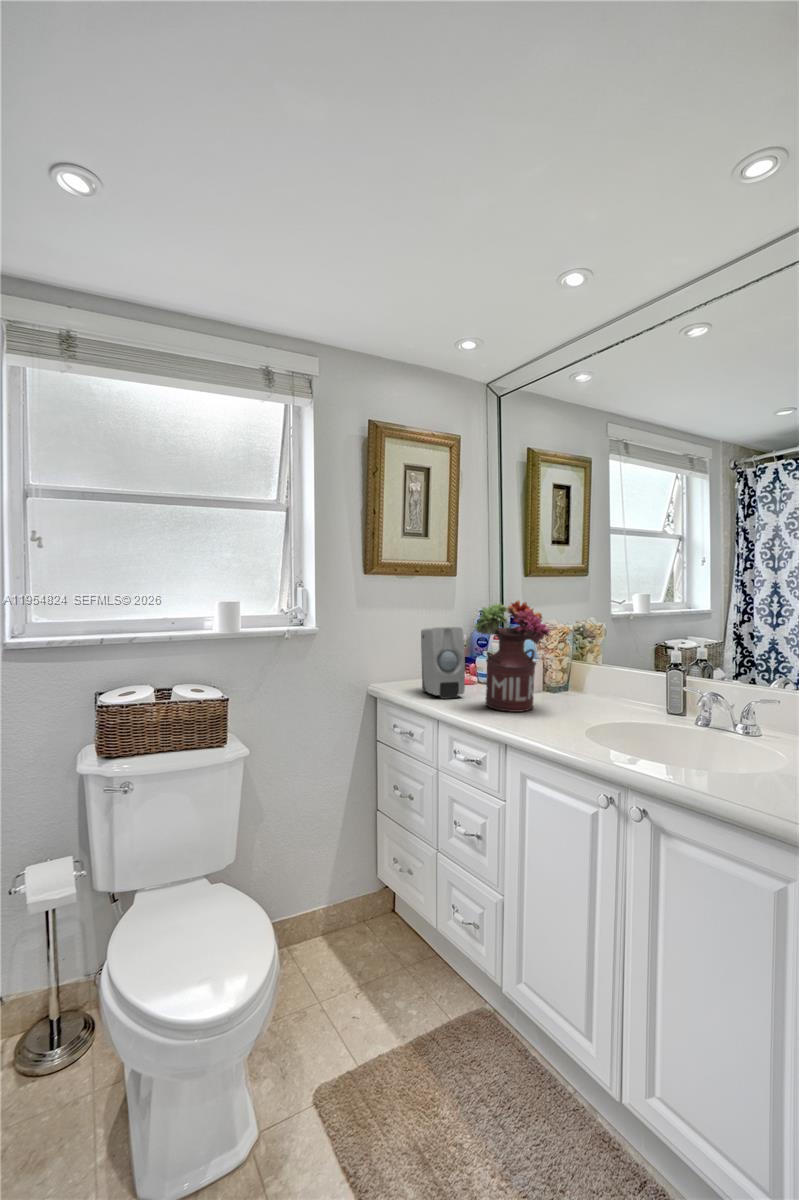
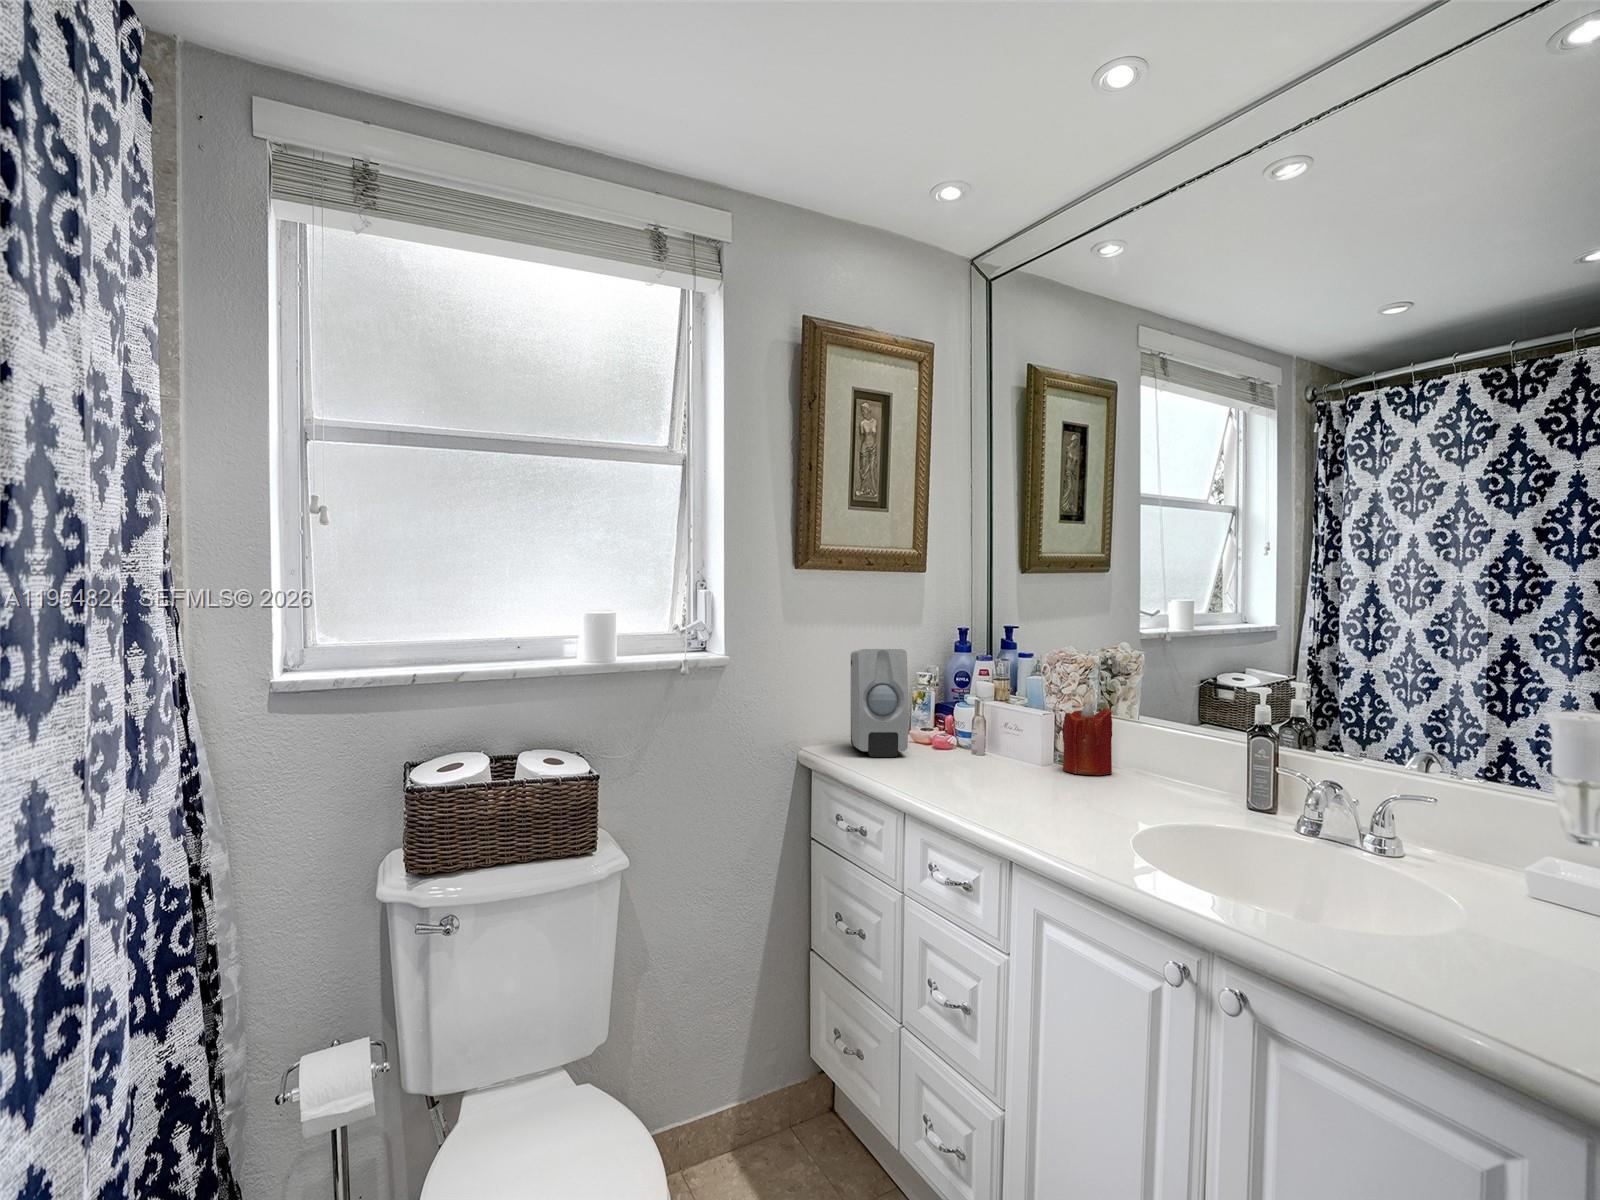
flower arrangement: present [474,601,550,712] -> none [909,608,1025,779]
candle: none [564,659,598,706] -> present [1062,703,1112,775]

